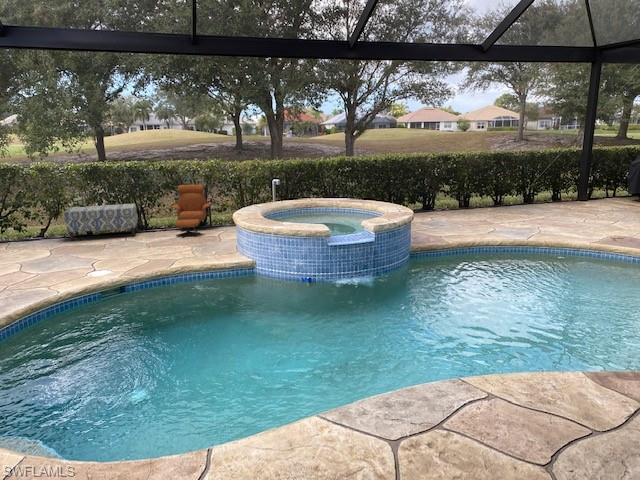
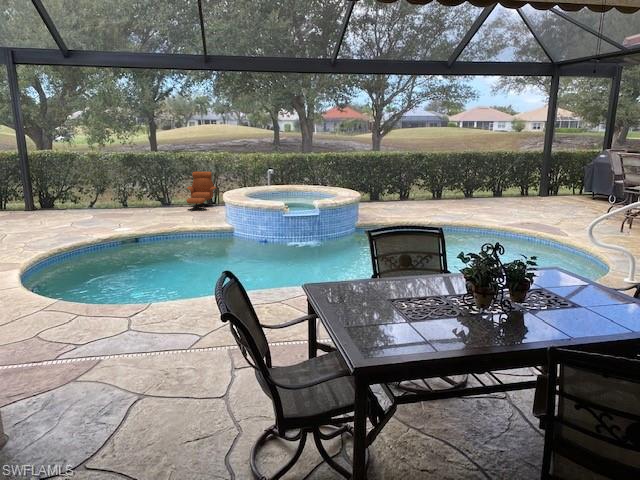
bench: present [65,203,138,241] -> none [108,185,162,210]

